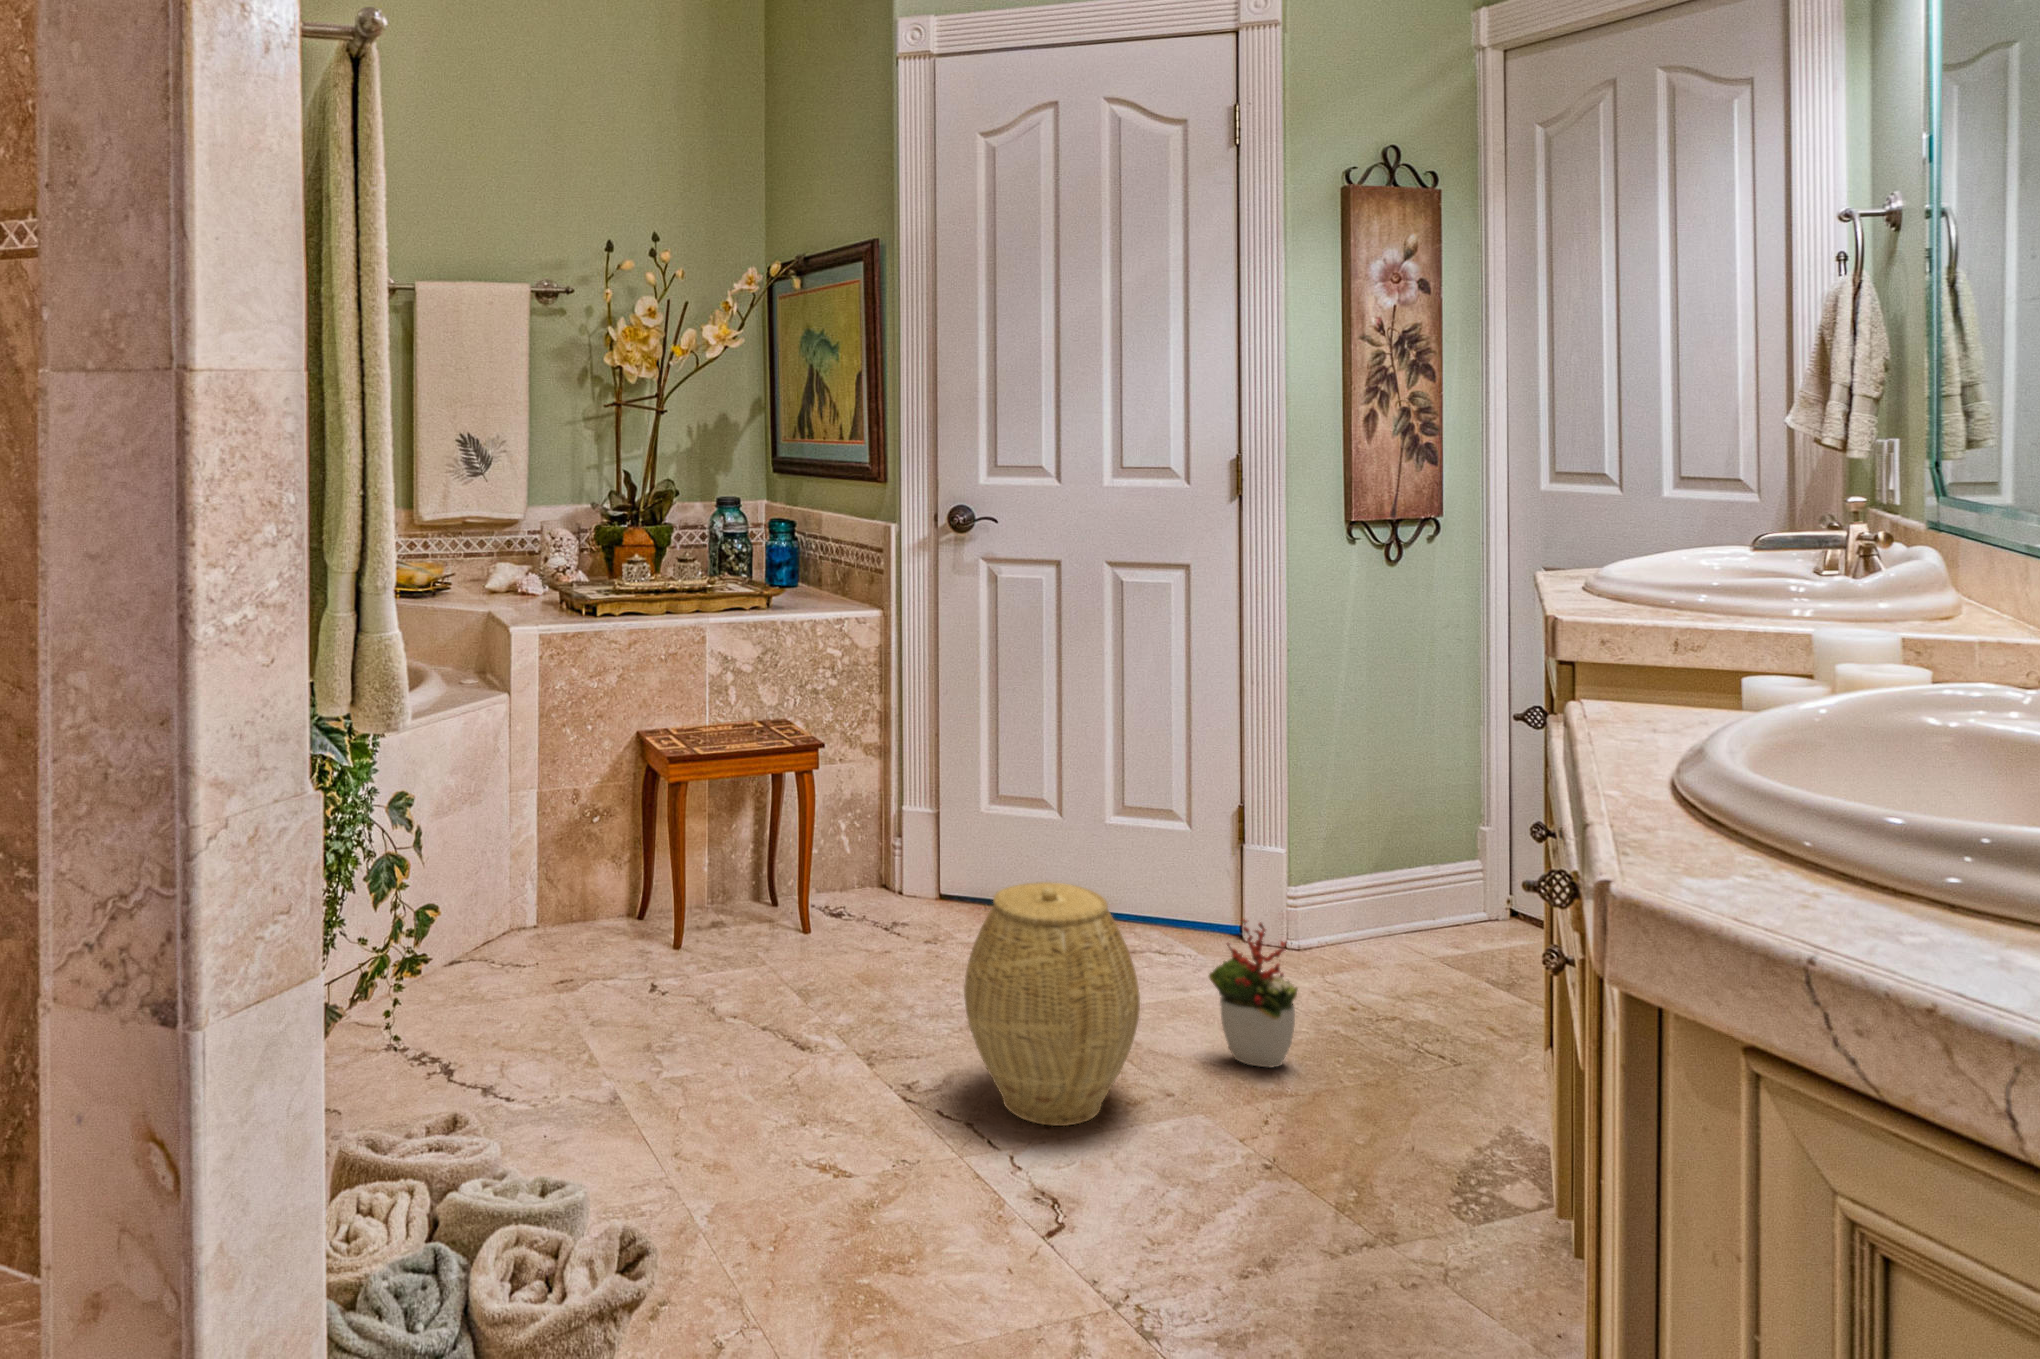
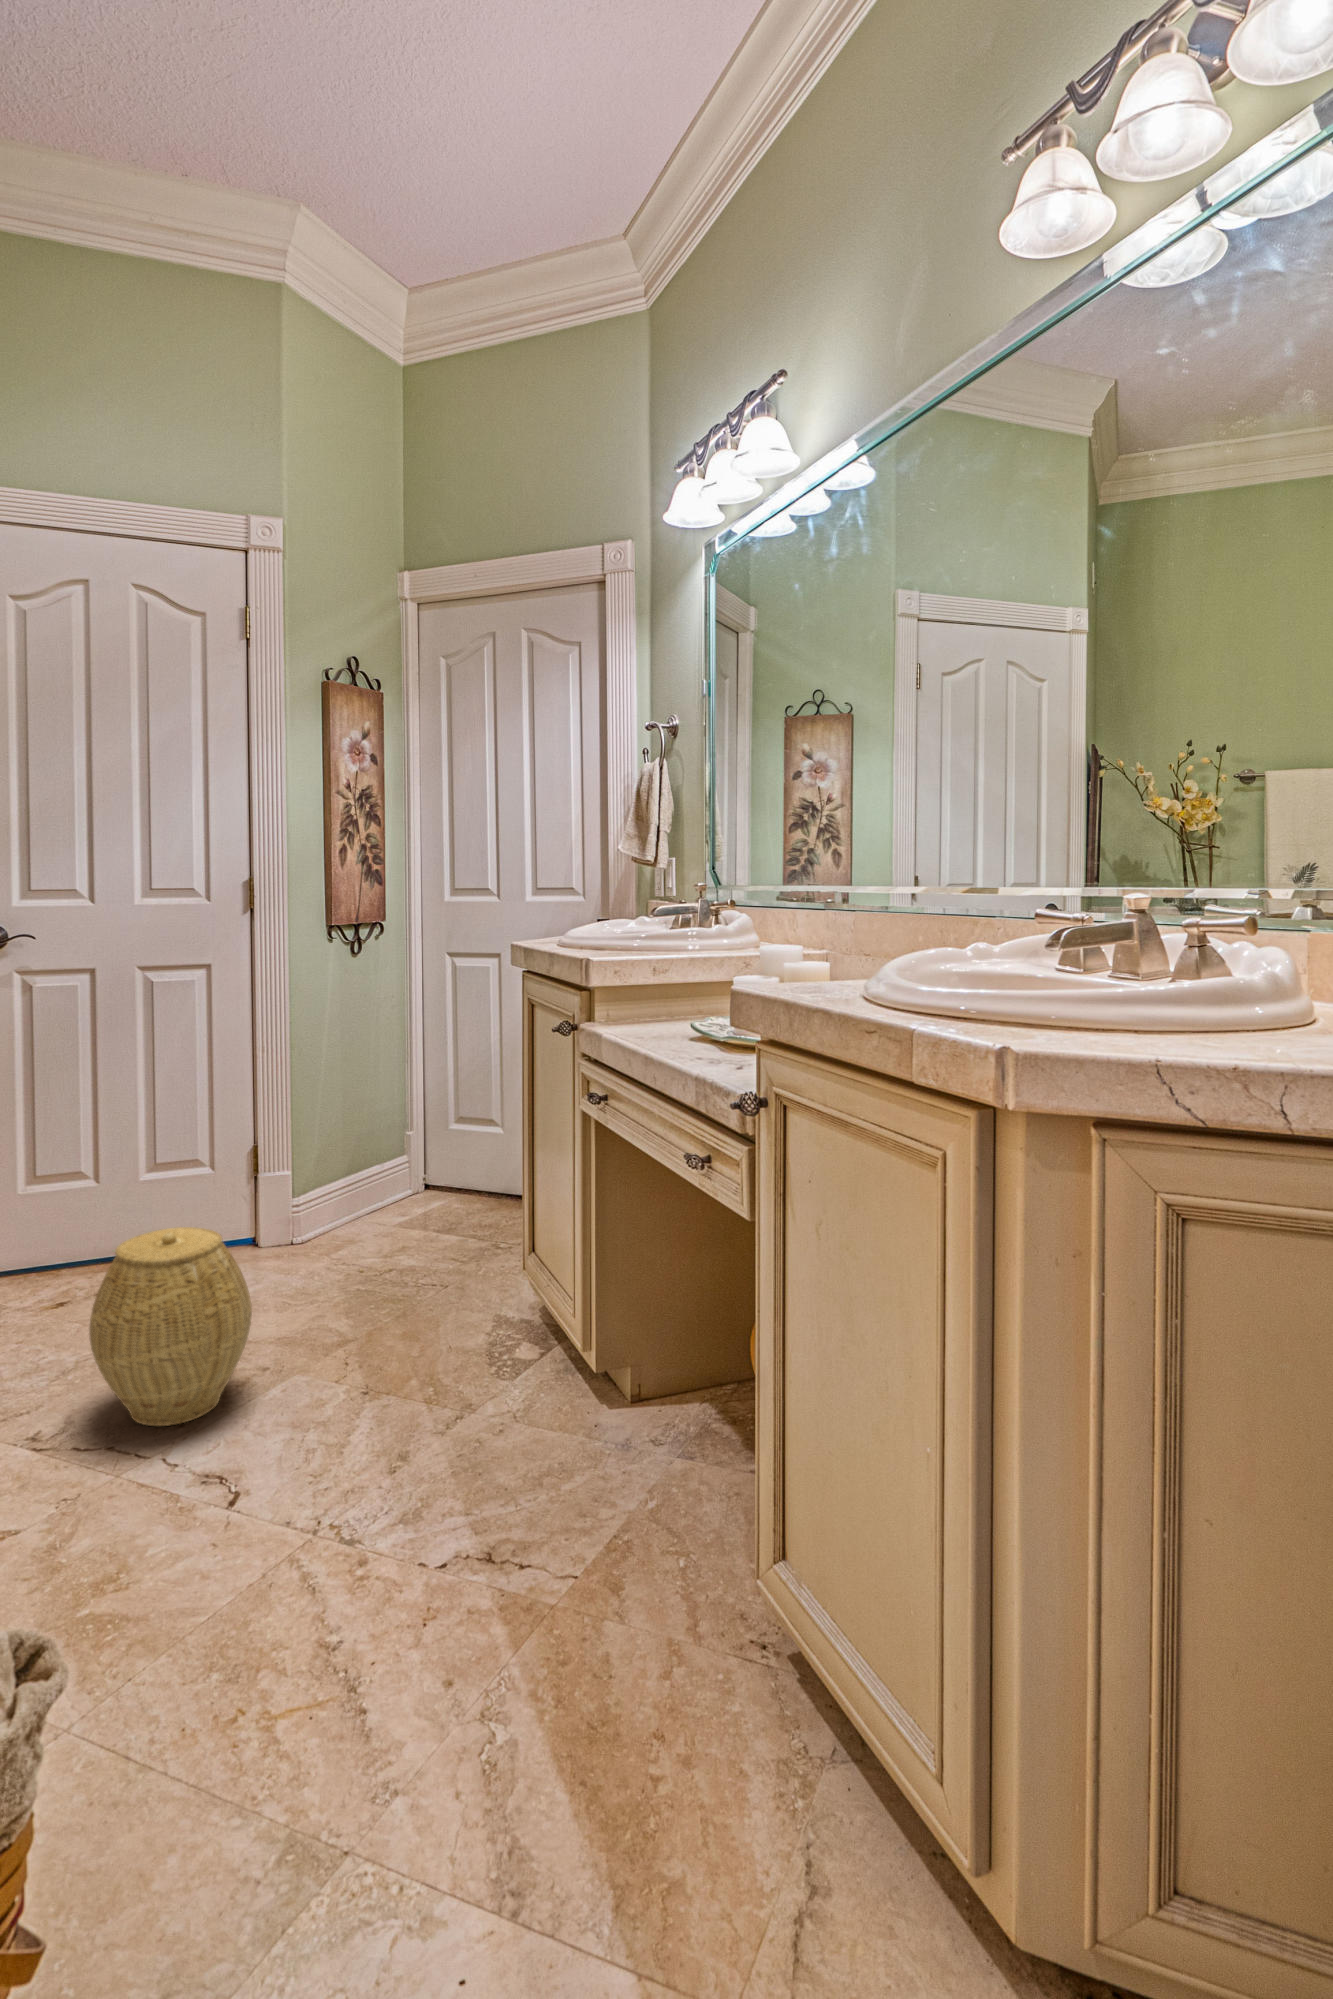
decorative plant: present [1209,919,1298,1067] -> none [281,1221,349,1327]

